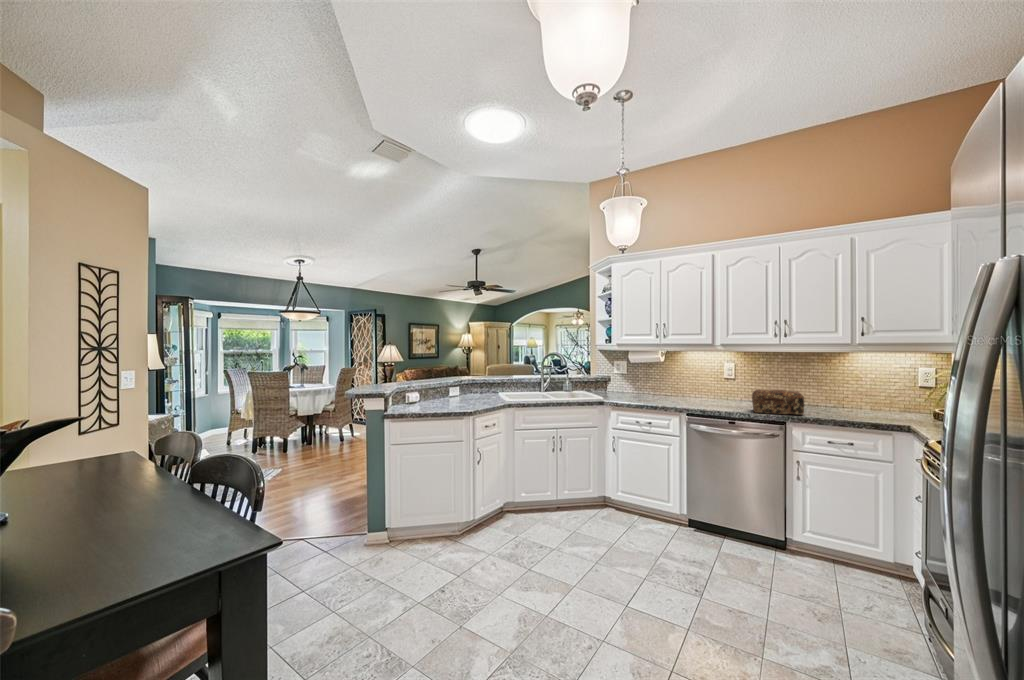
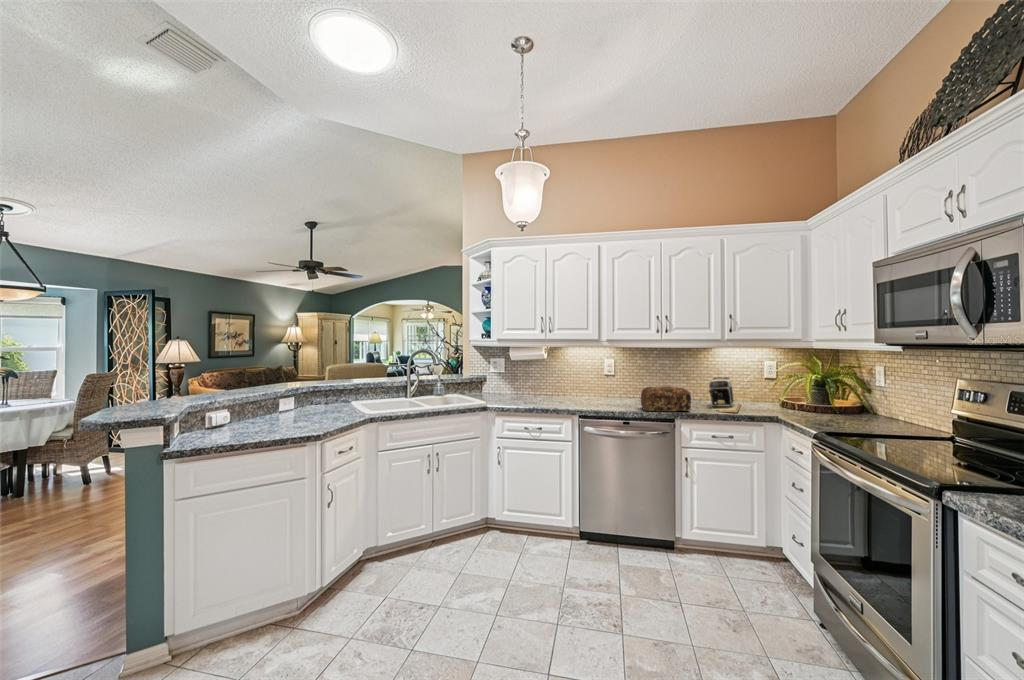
coffee maker: none [831,383,879,420] -> present [709,377,741,413]

